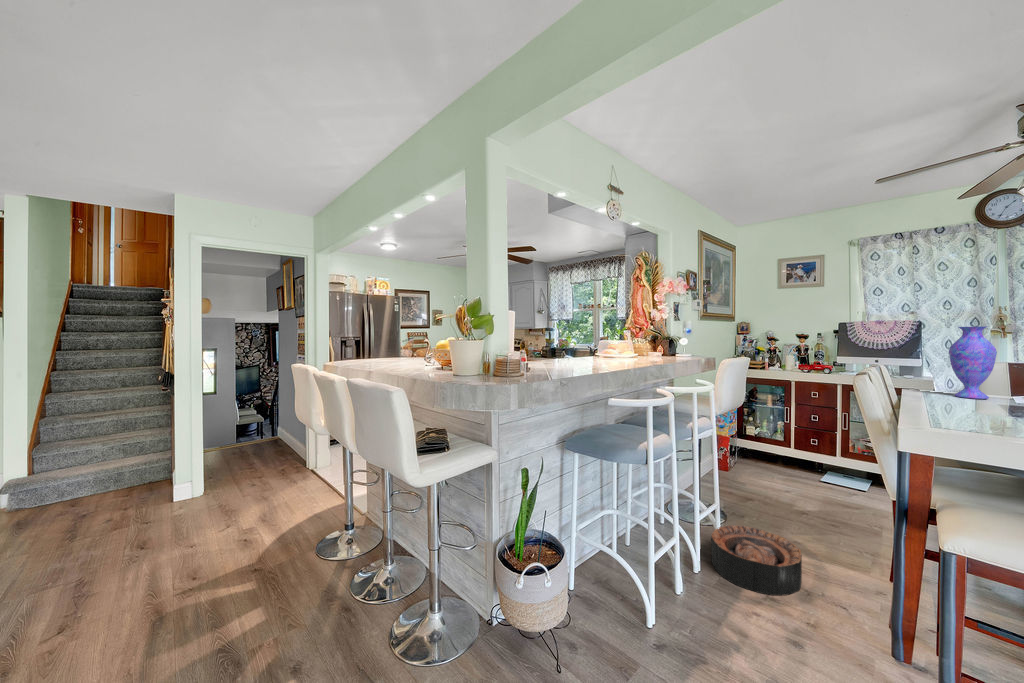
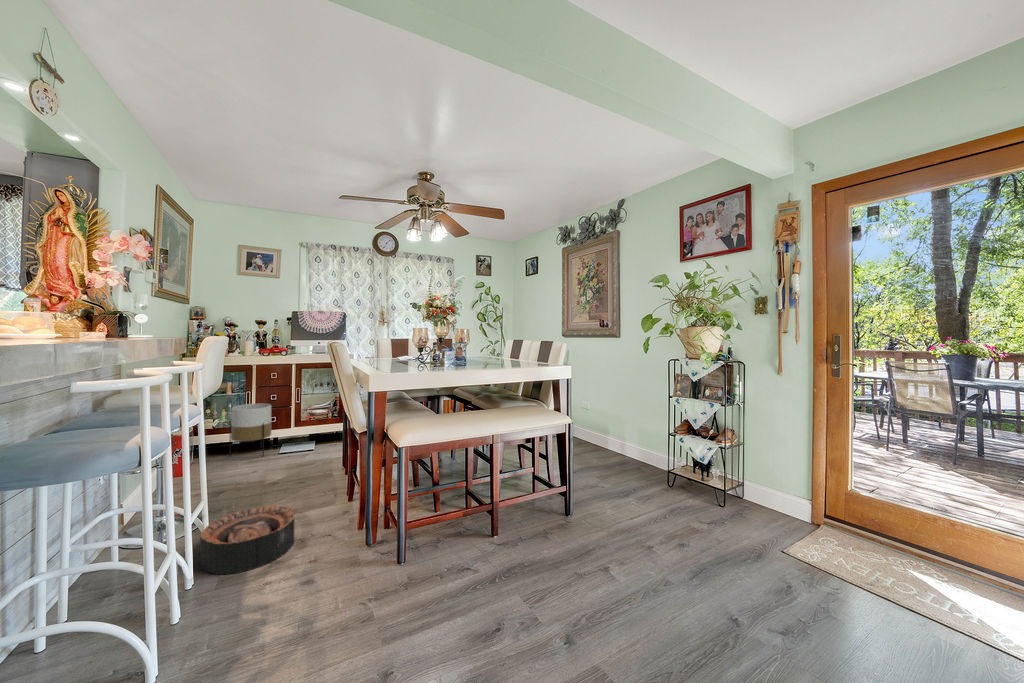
vase: present [949,327,997,399] -> none [375,315,396,362]
planter: none [765,420,809,479] -> present [230,403,271,456]

